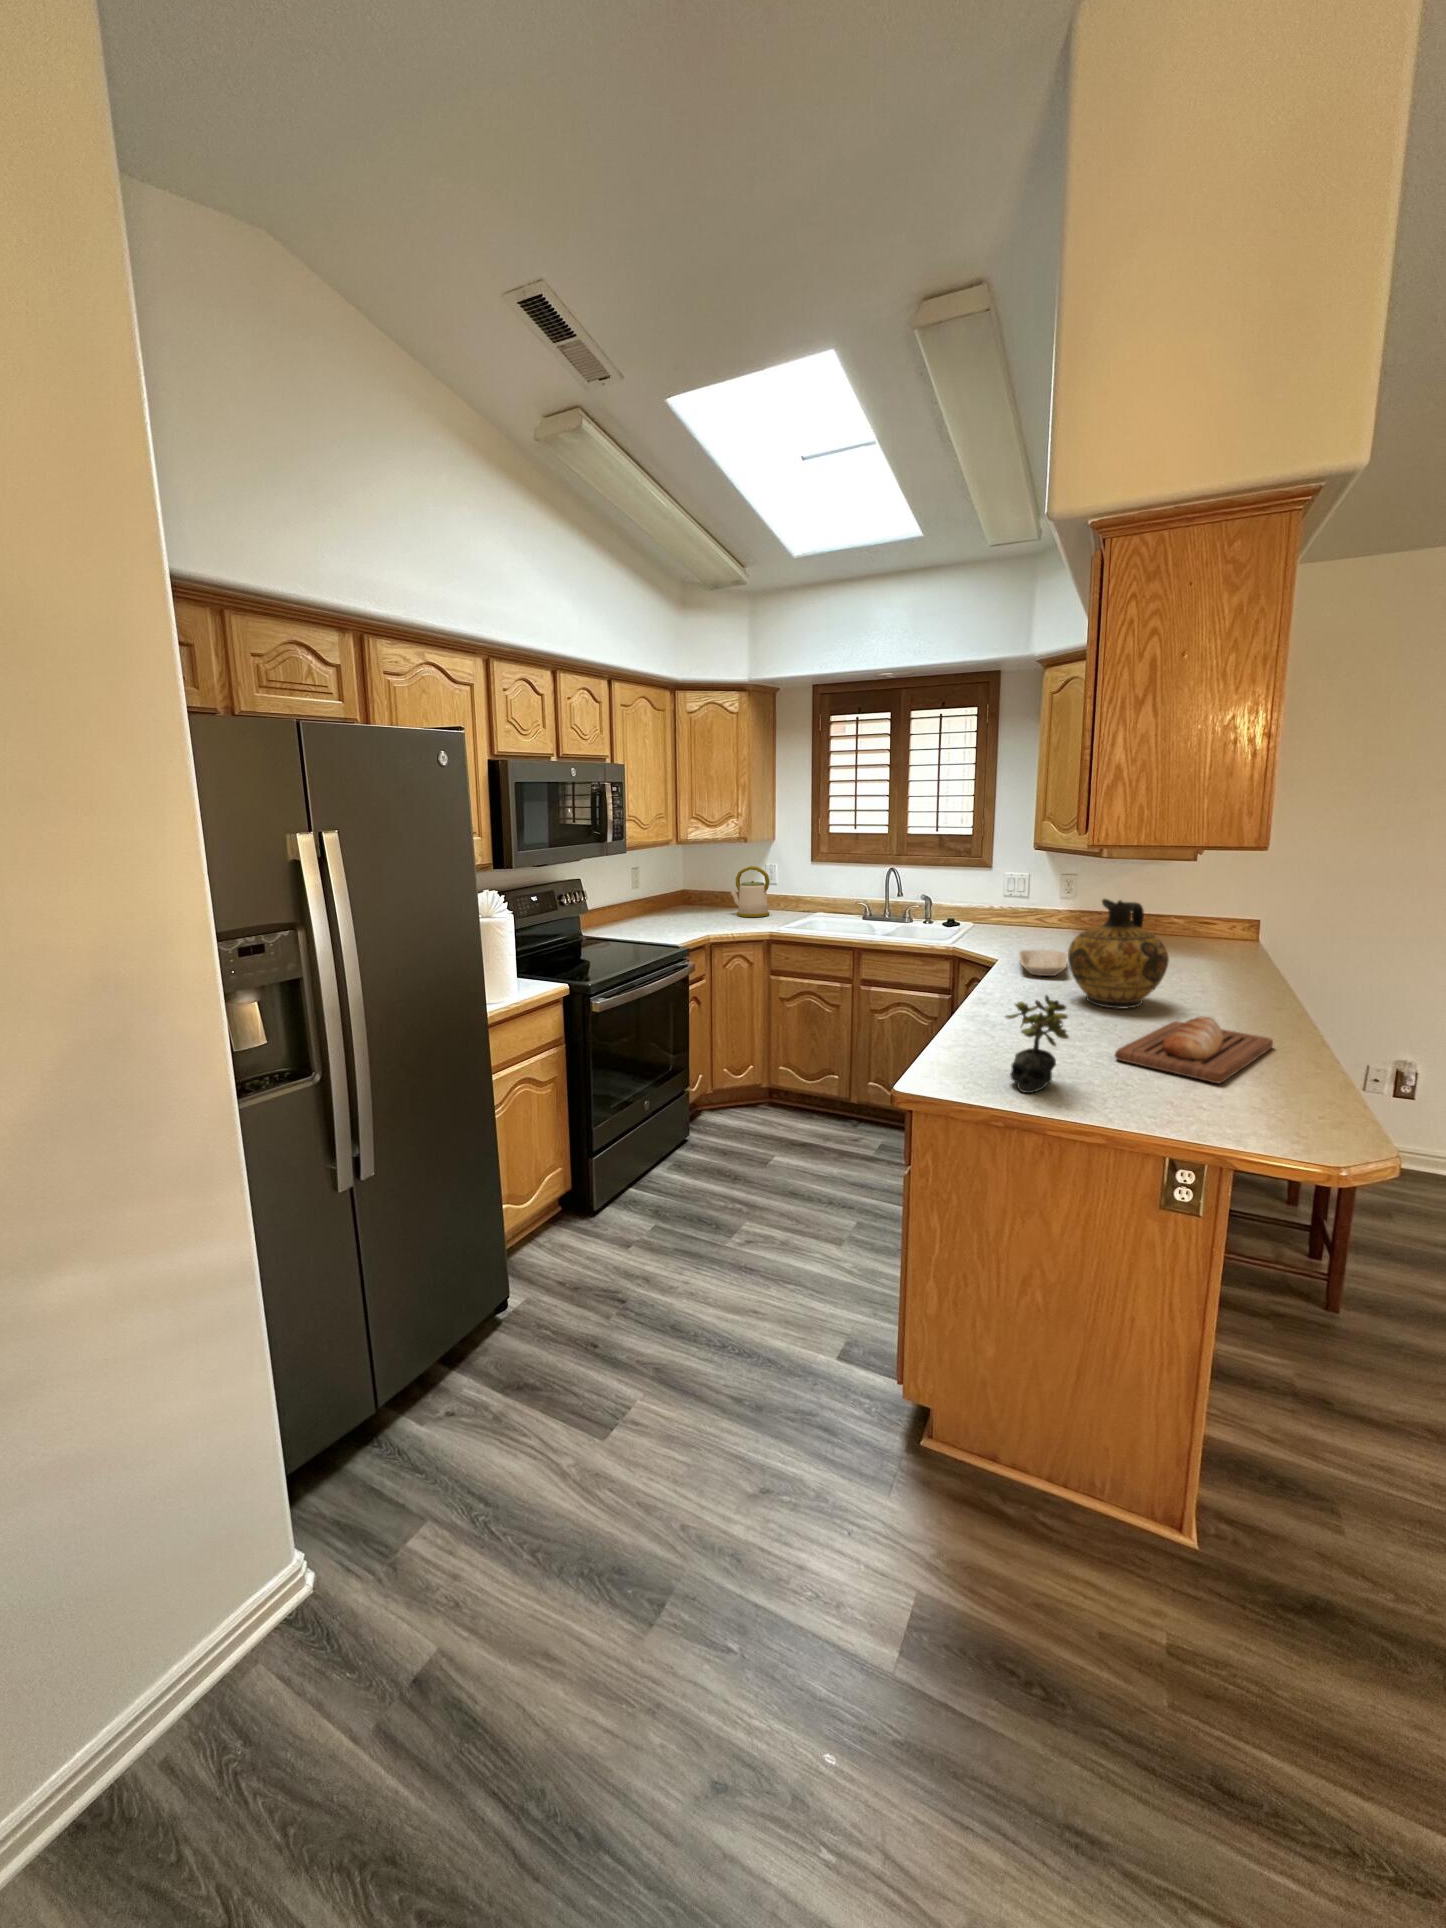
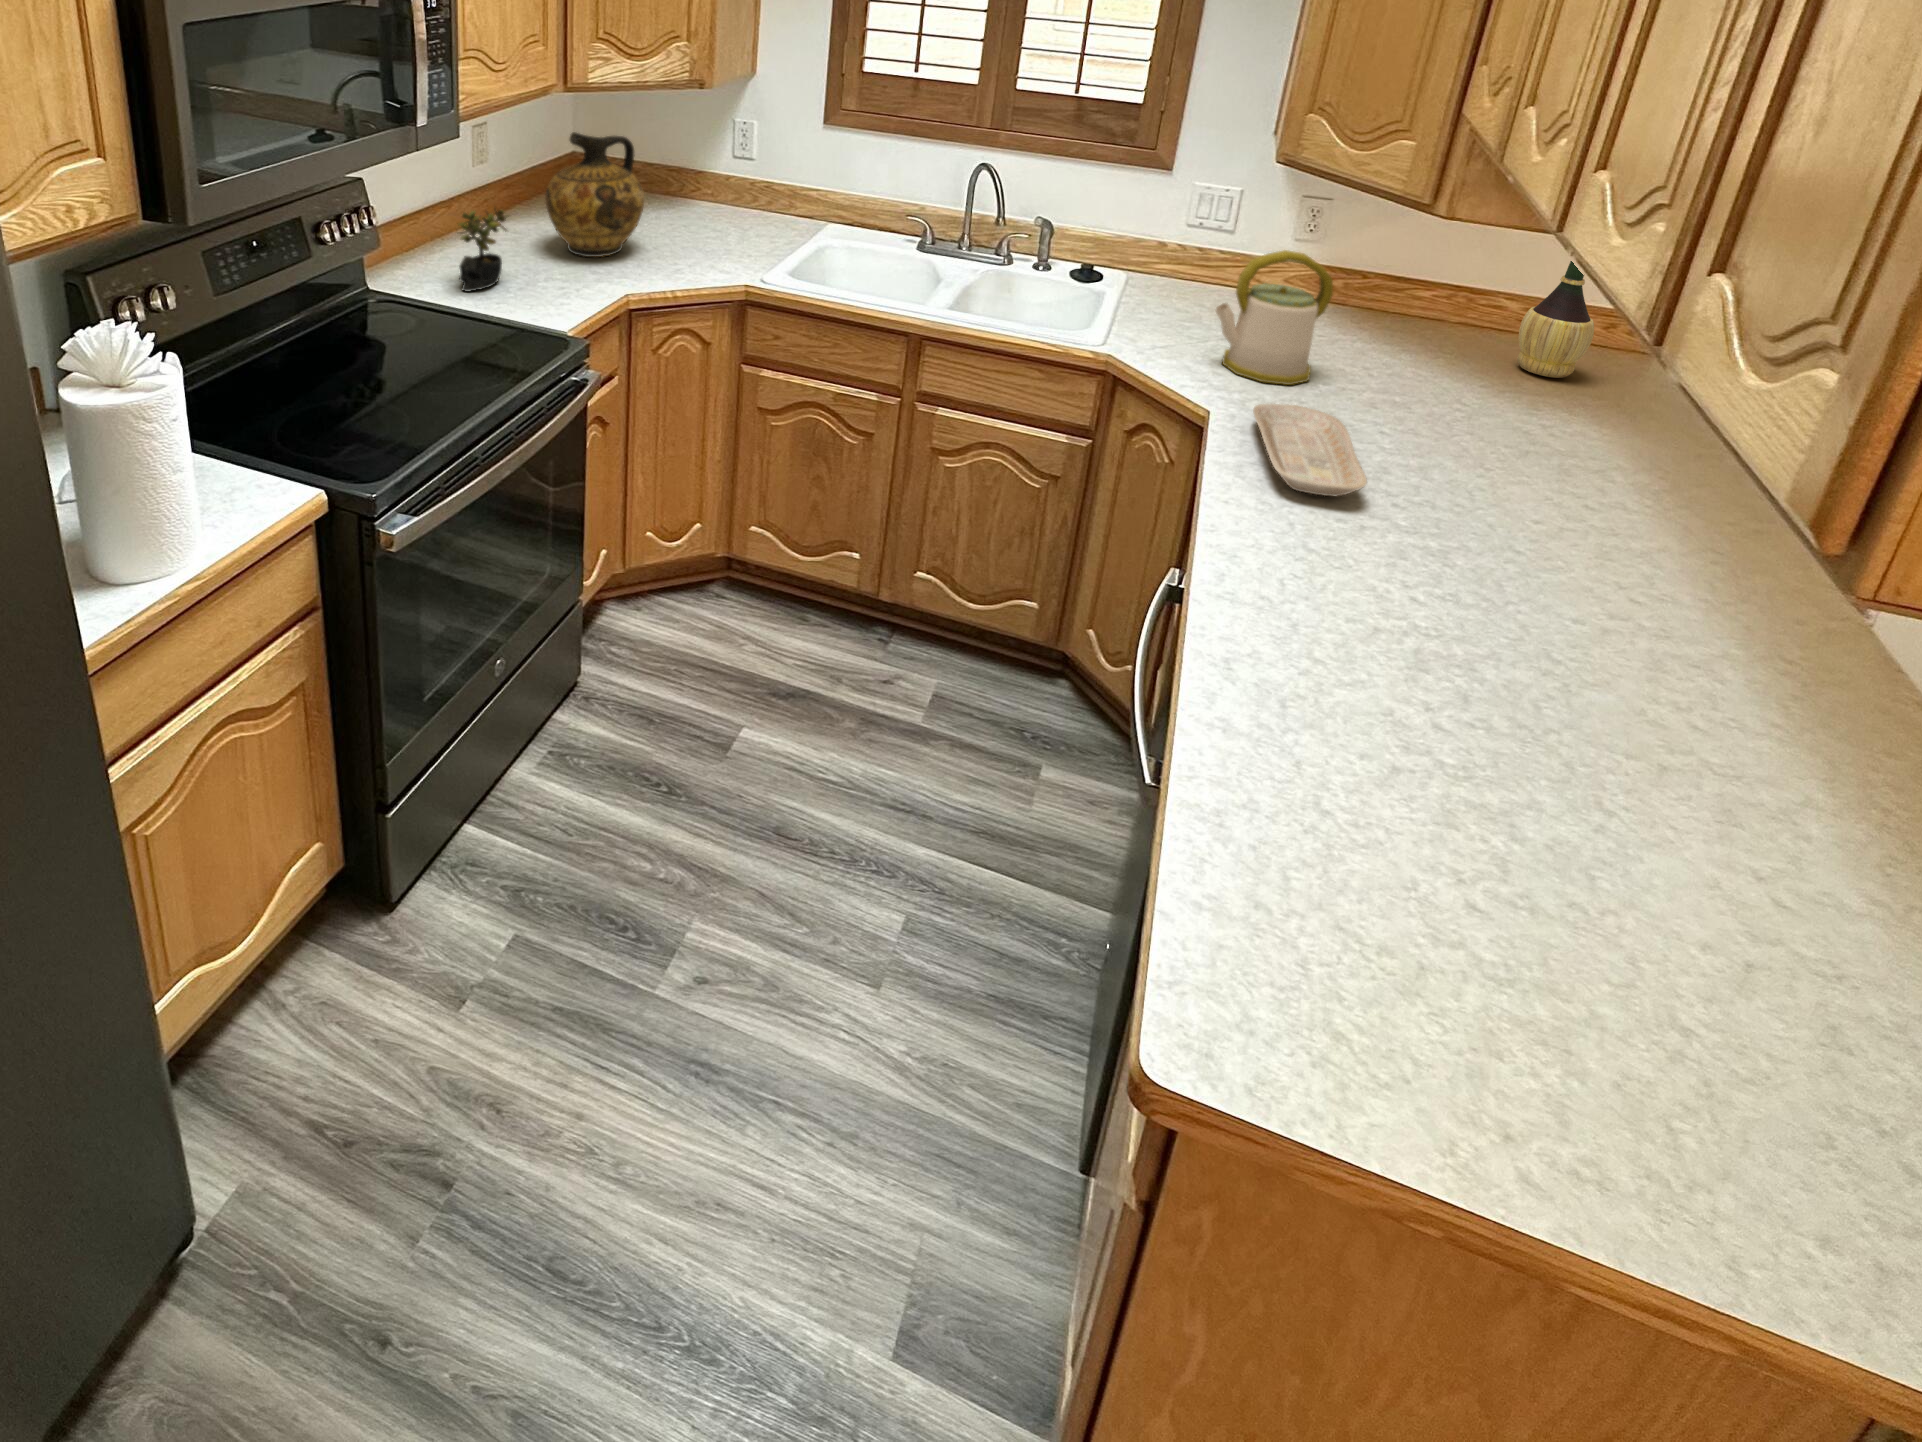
kettle: present [731,866,770,917] -> present [1216,250,1333,385]
wine bottle: none [1179,866,1217,944] -> present [1517,261,1594,378]
ceramic jug: present [1068,899,1169,1008] -> present [545,132,644,257]
succulent plant: present [1006,995,1069,1093] -> present [459,210,509,292]
bread loaf: present [1115,1017,1273,1083] -> none [1595,729,1893,1047]

